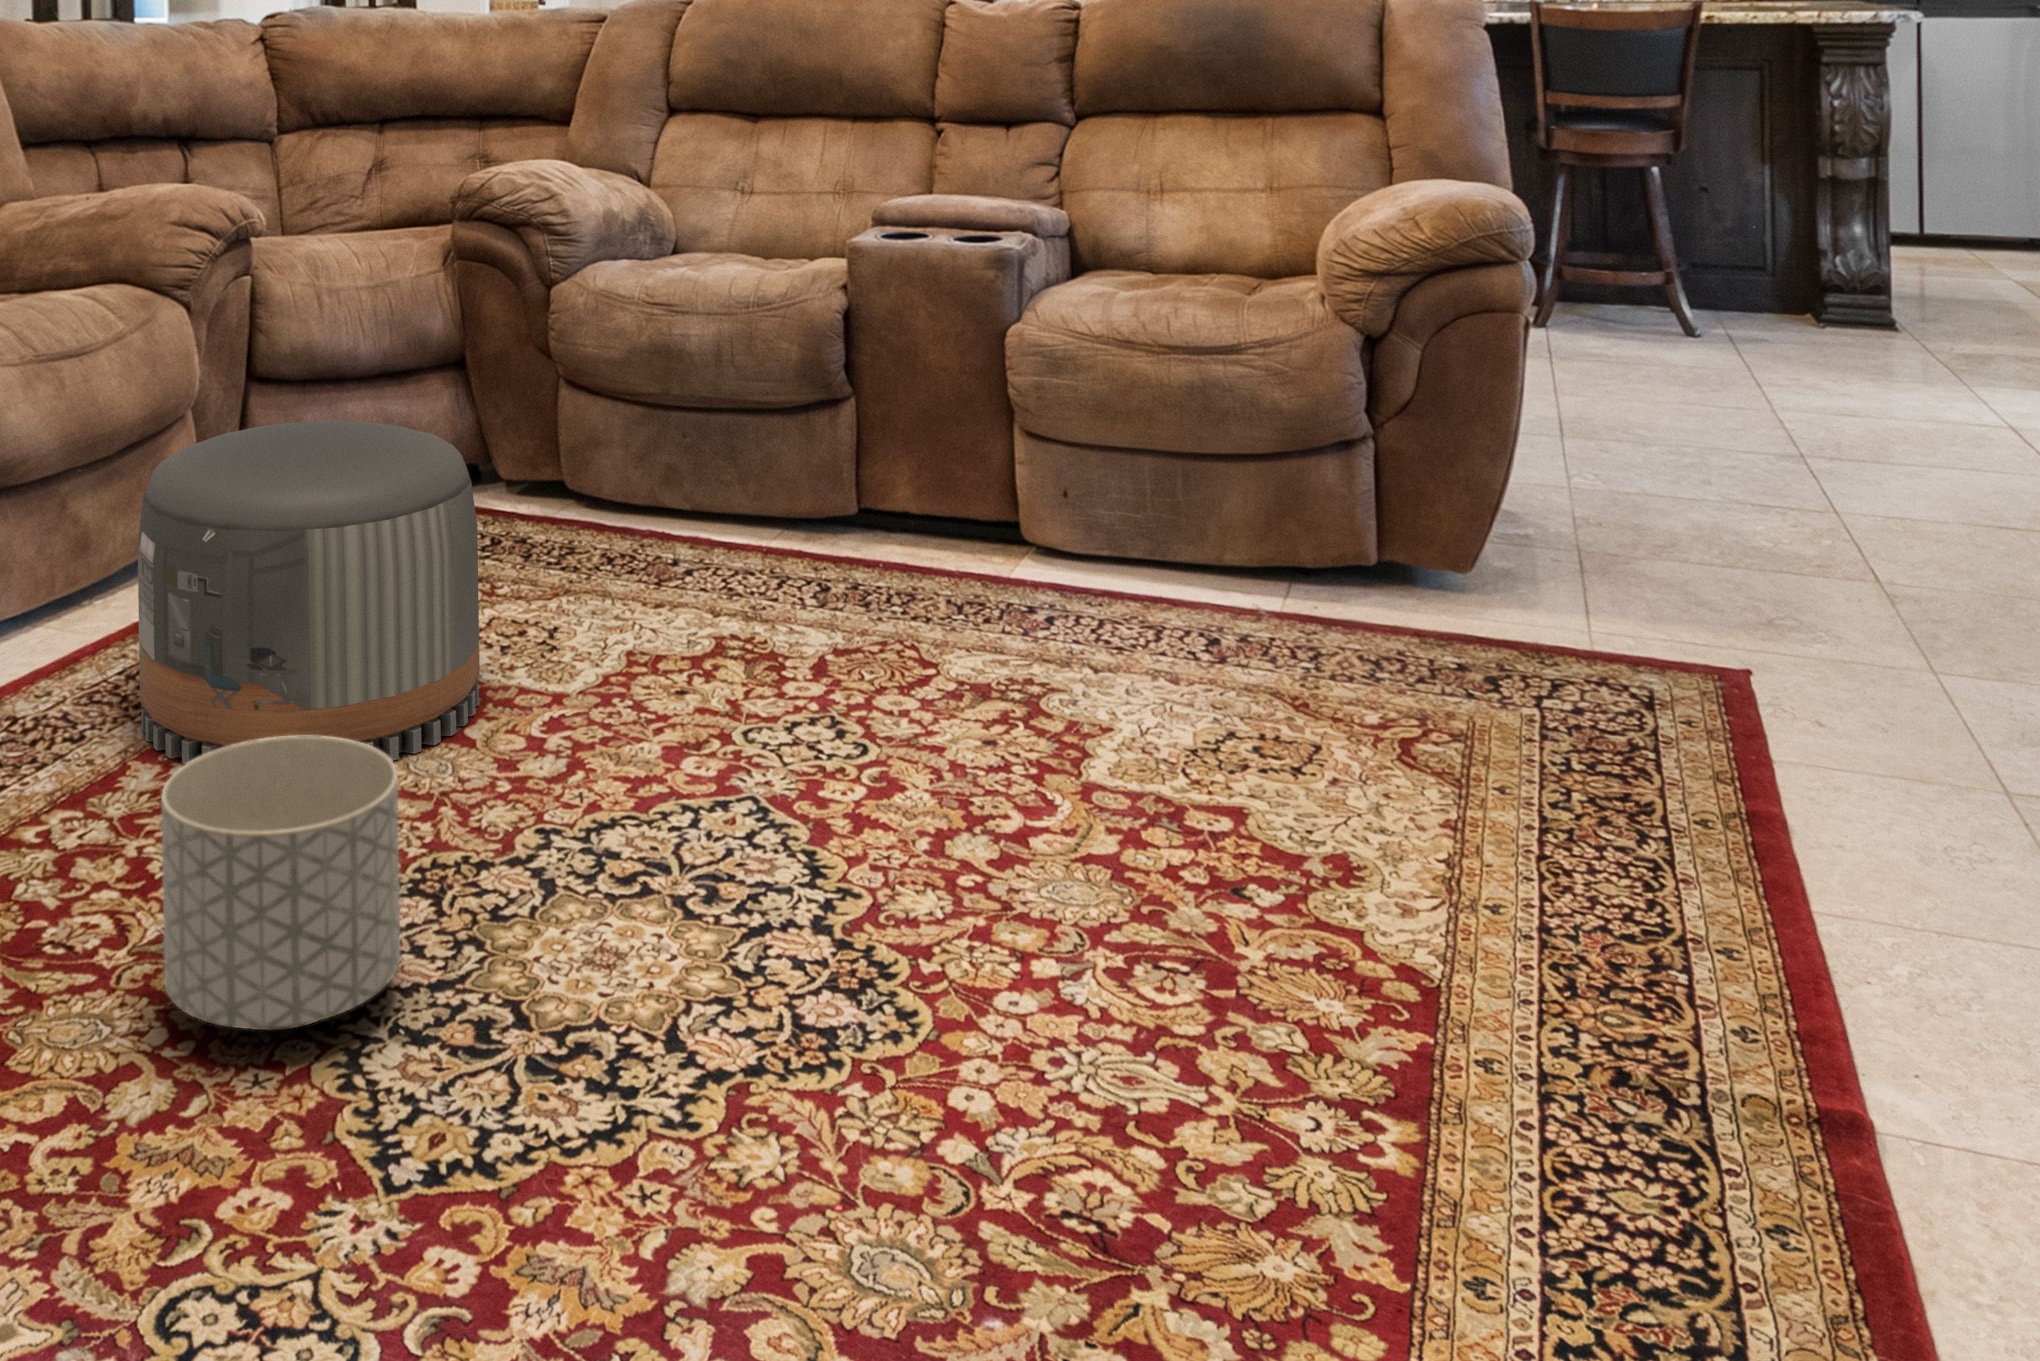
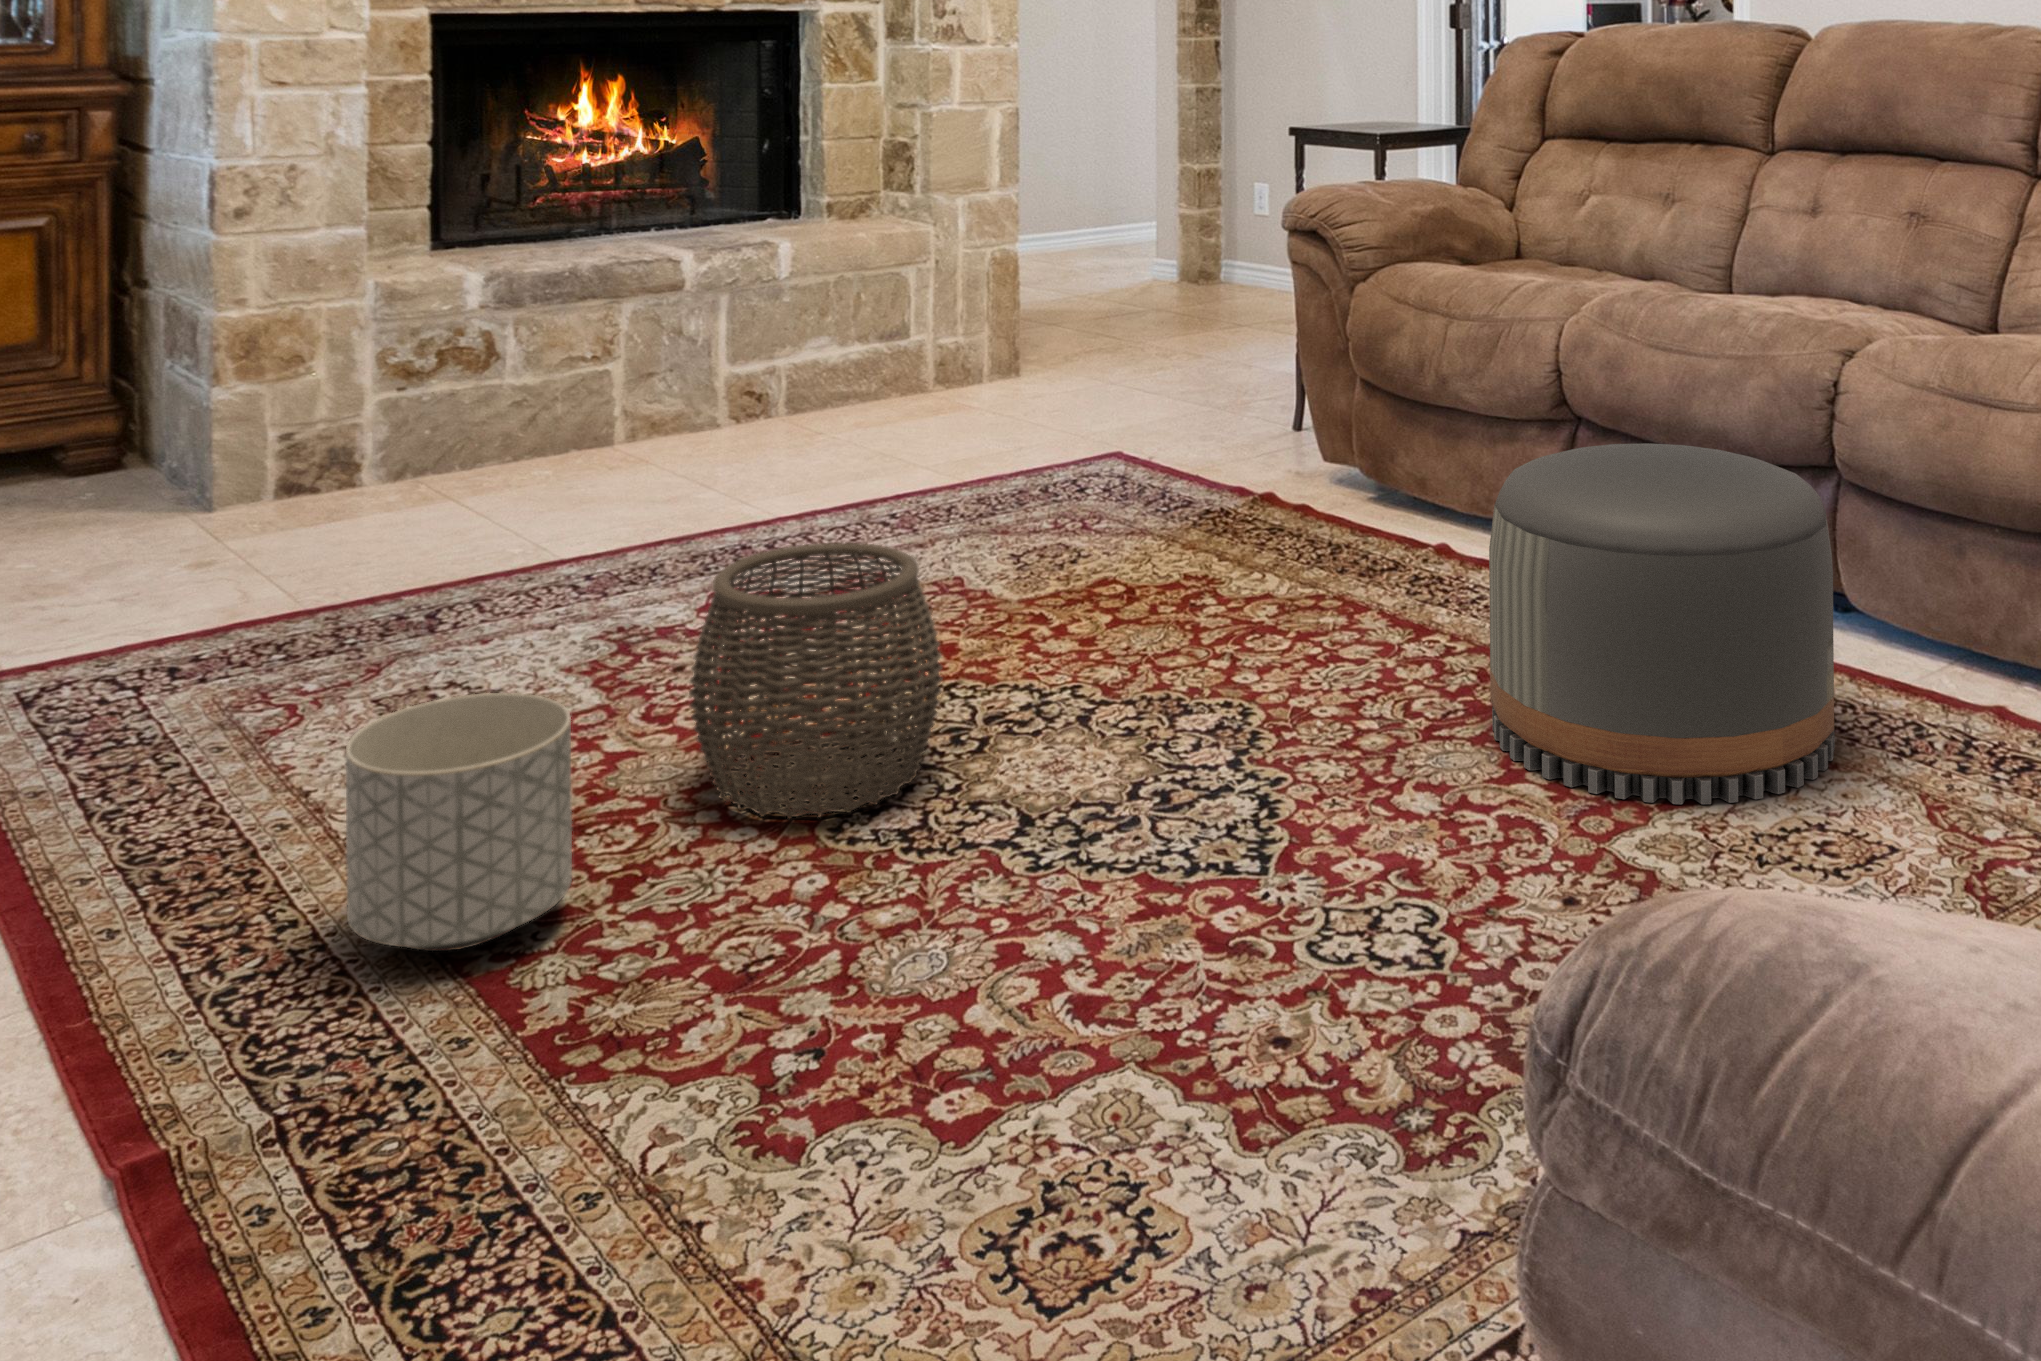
planter: present [161,736,400,1031] -> present [346,693,572,951]
woven basket: none [606,748,974,1197] -> present [689,543,943,819]

